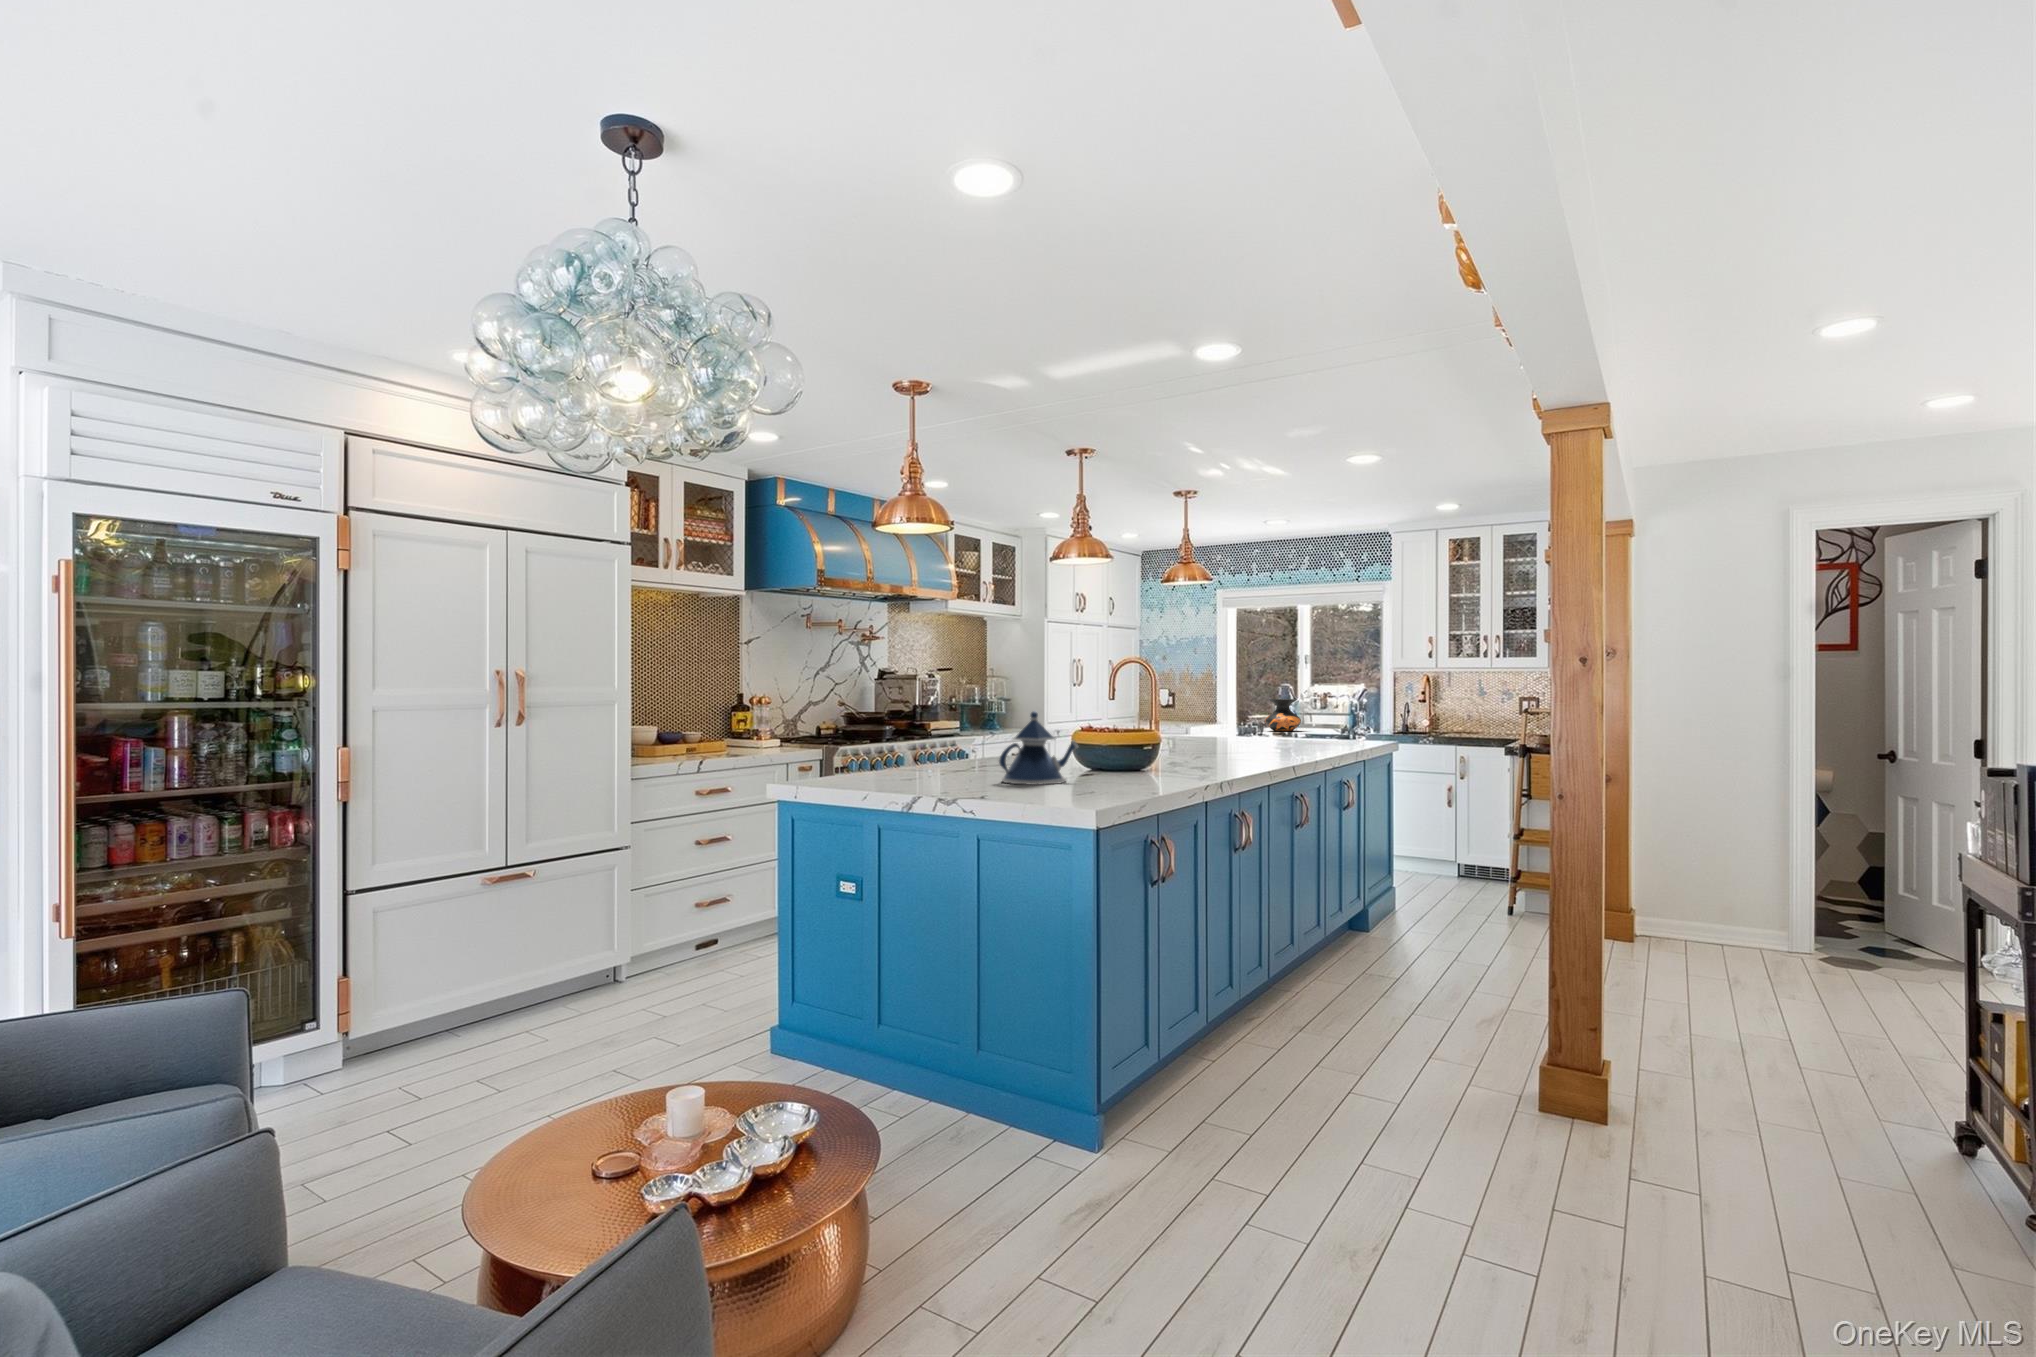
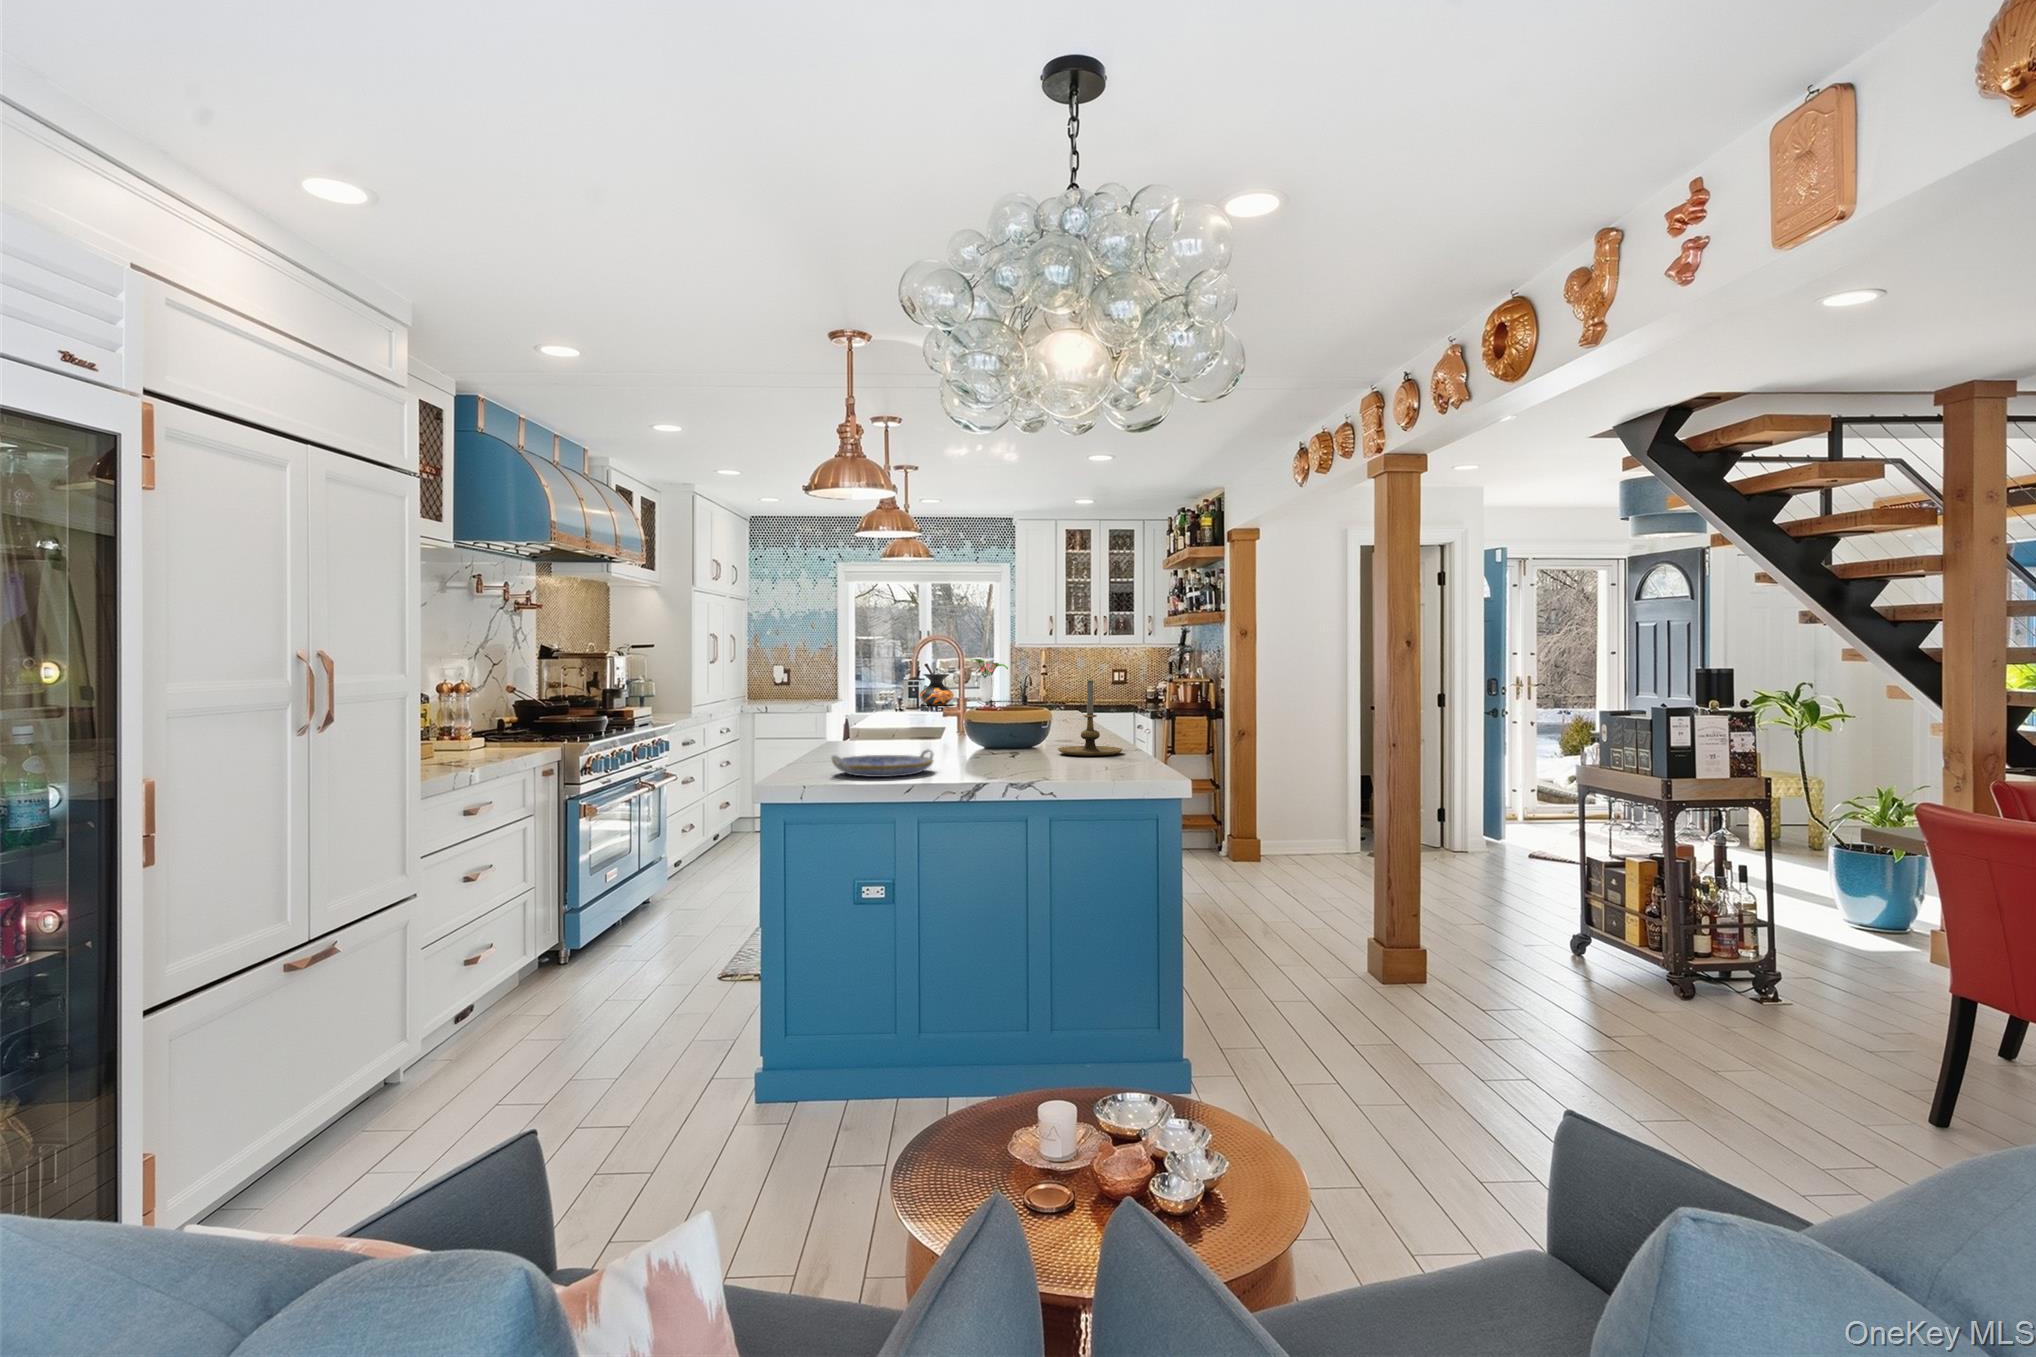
flower arrangement: none [1328,682,1371,730] -> present [969,657,1008,702]
candle holder: none [1106,700,1176,781] -> present [1058,680,1123,756]
teapot: present [999,711,1078,785] -> none [985,693,1049,765]
serving tray: none [840,762,939,784] -> present [831,750,933,777]

